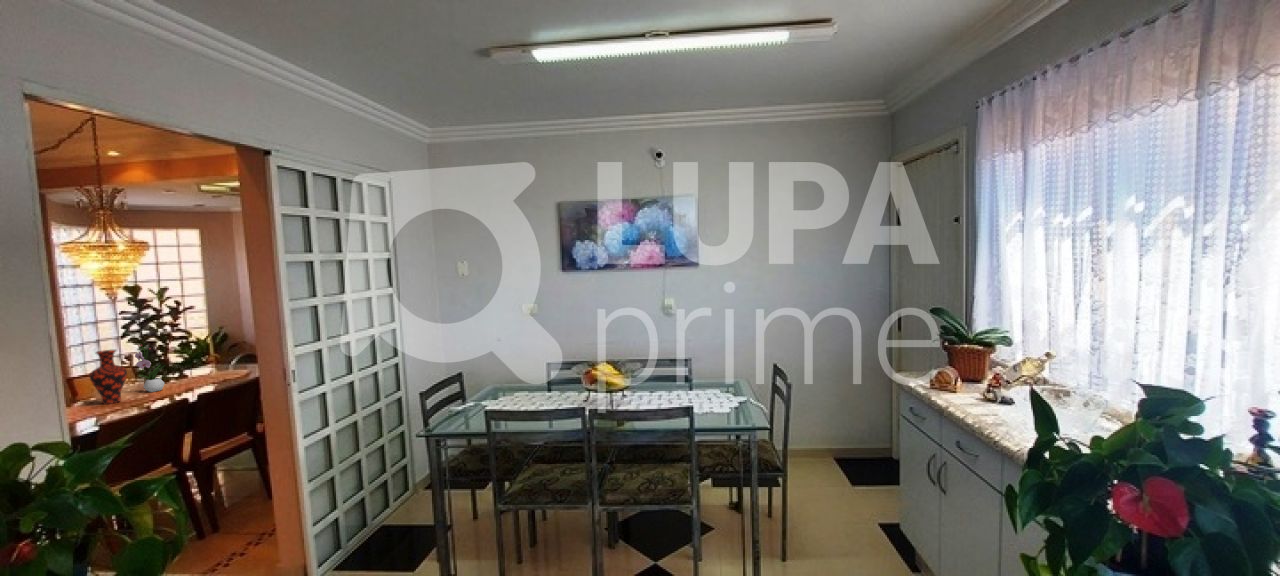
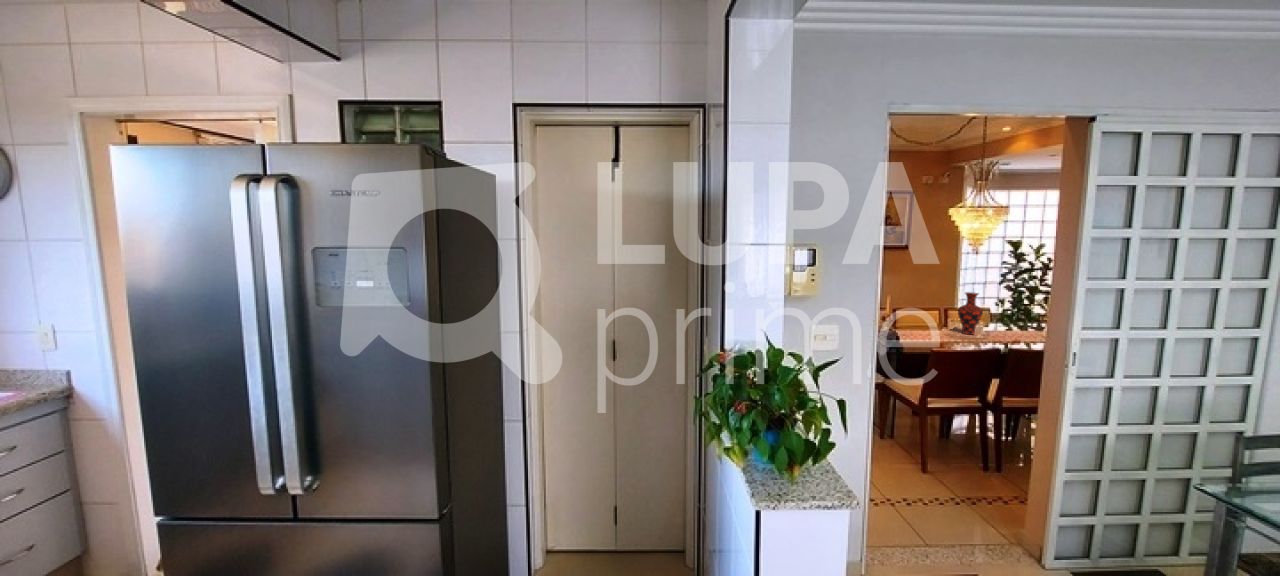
flower arrangement: present [135,345,165,392] -> none [994,293,1016,335]

